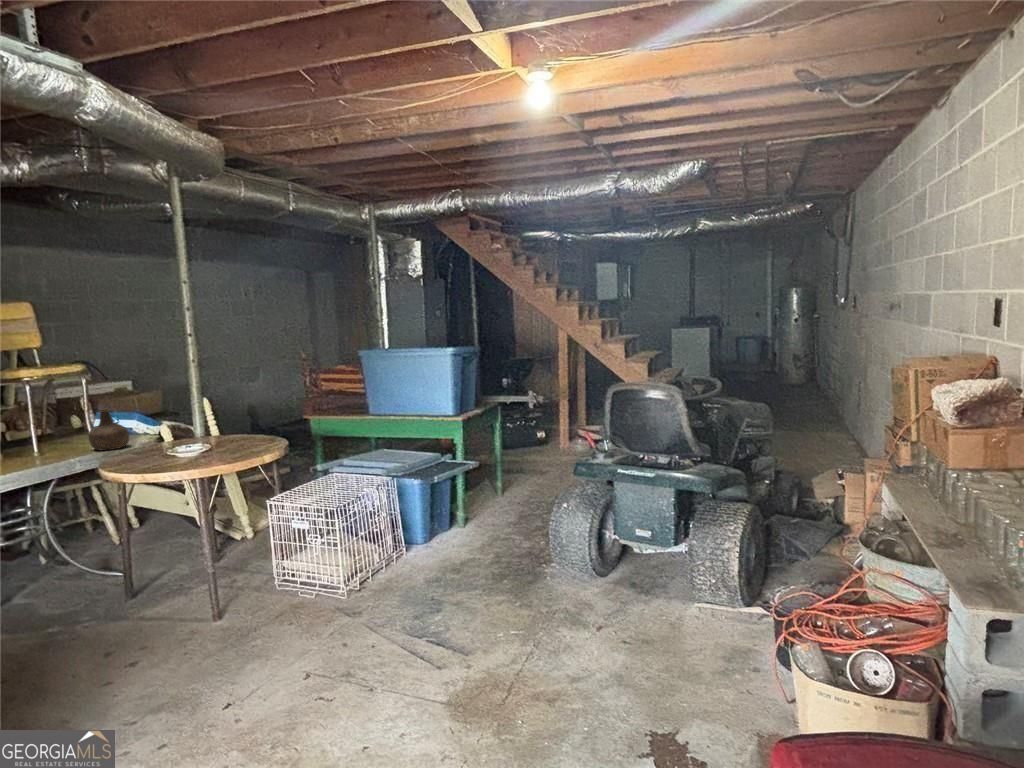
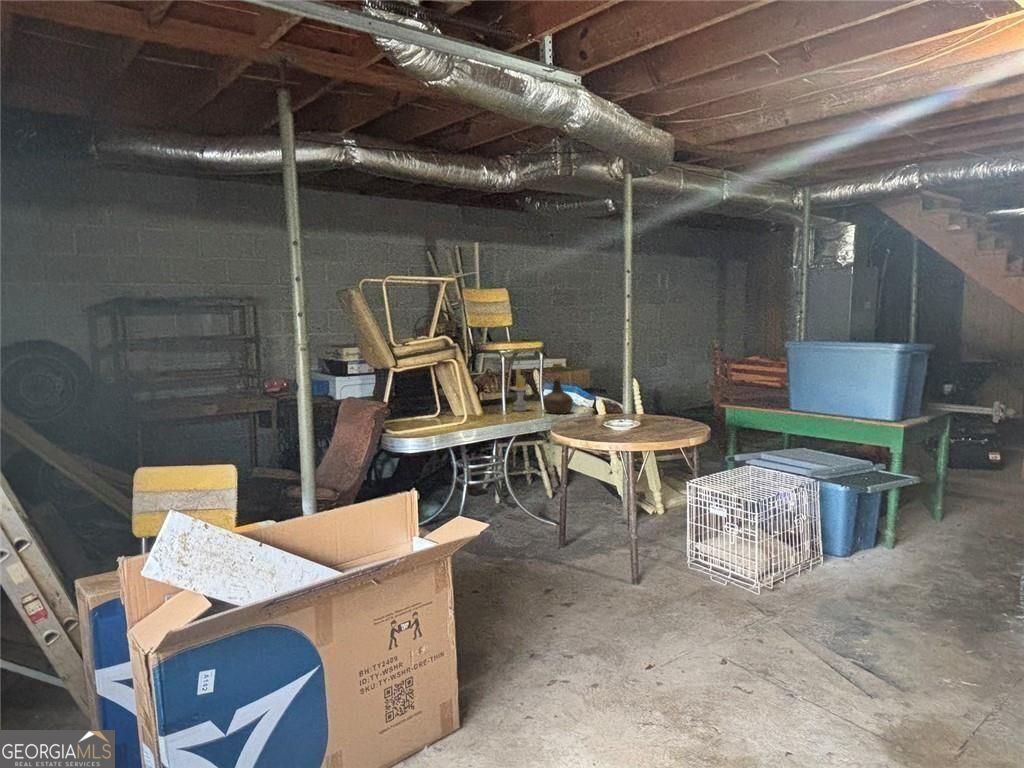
candle: none [38,400,70,453] -> present [510,368,531,411]

